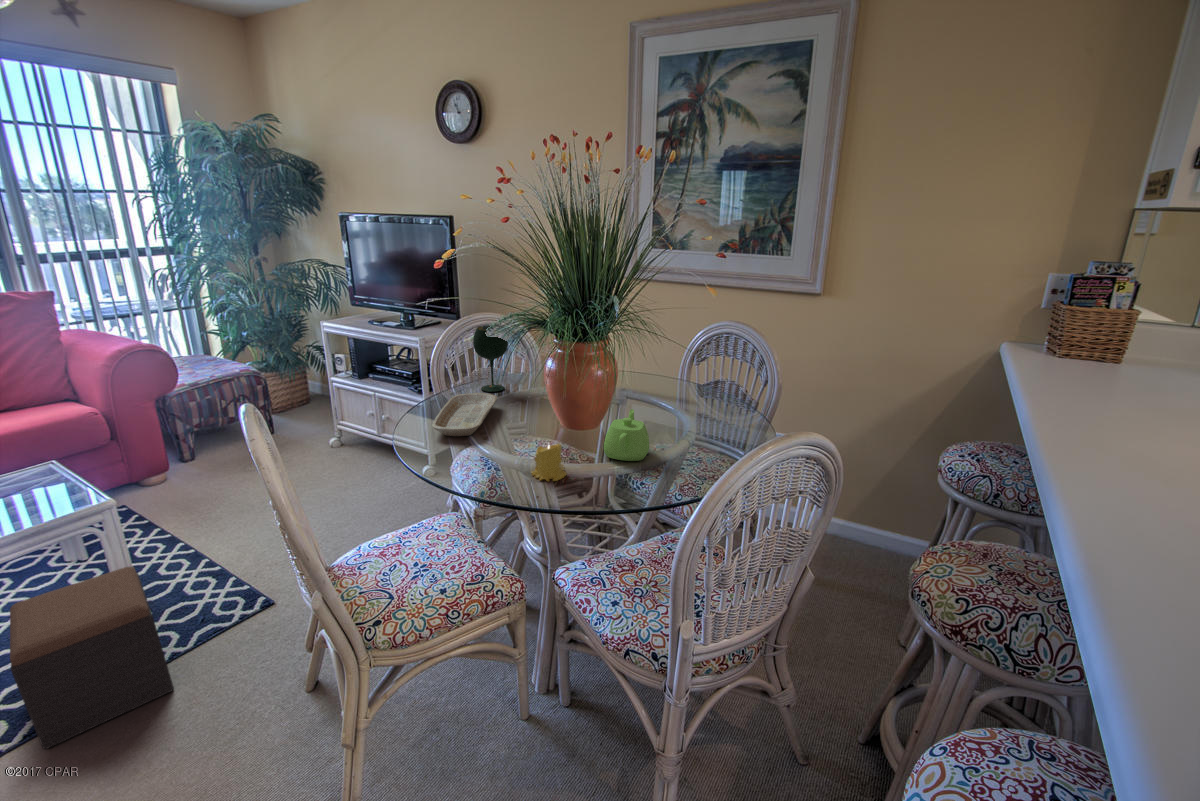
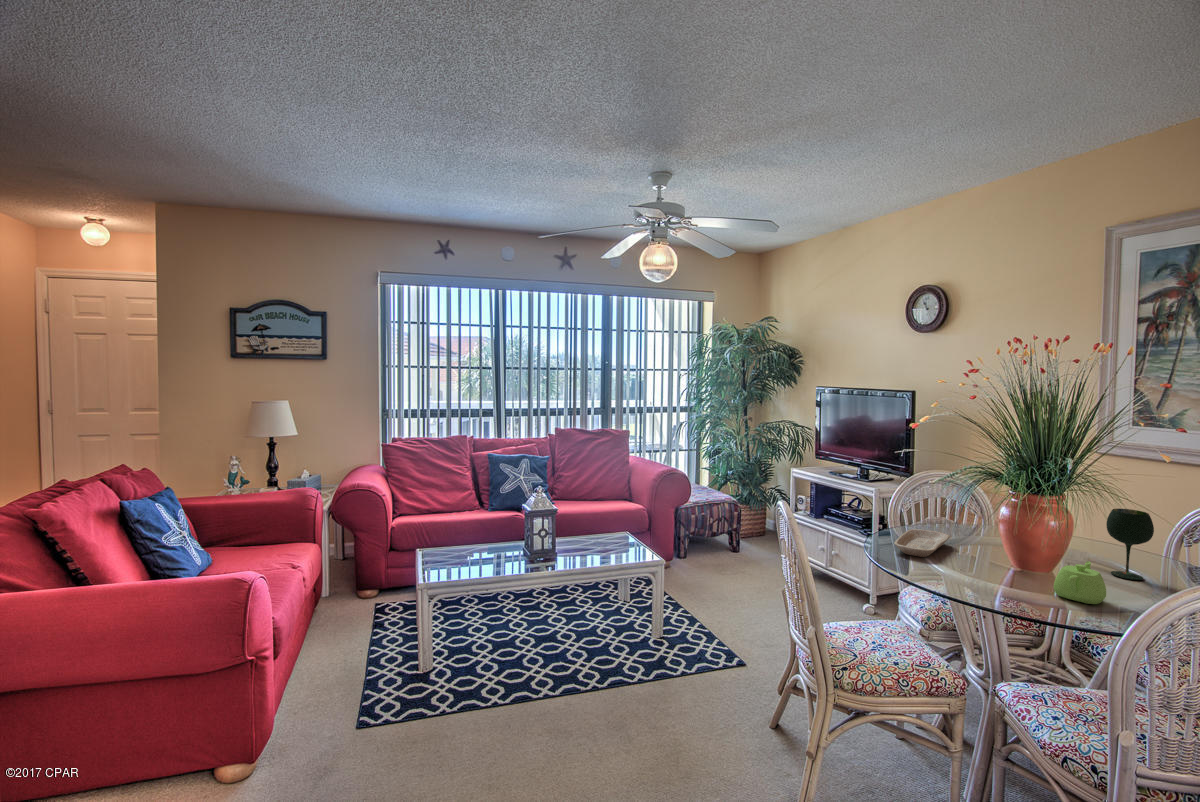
wine glass: present [473,325,508,392] -> present [1106,509,1154,580]
candle: present [532,444,567,481] -> none [979,565,1013,598]
footstool: present [10,567,174,749] -> none [623,599,692,690]

